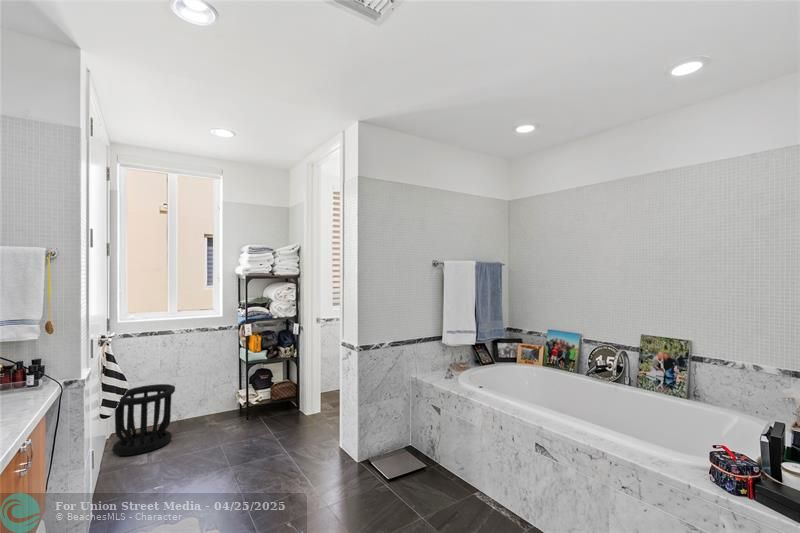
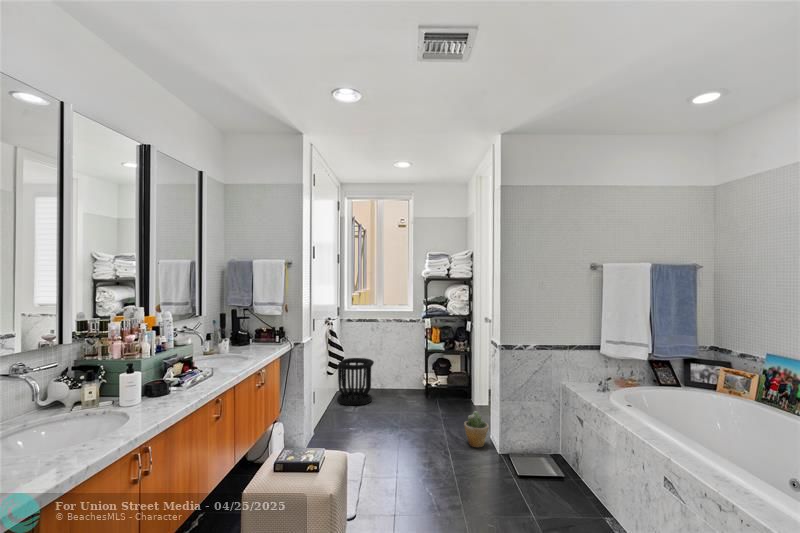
potted plant: none [315,423,343,465] -> present [464,411,489,447]

